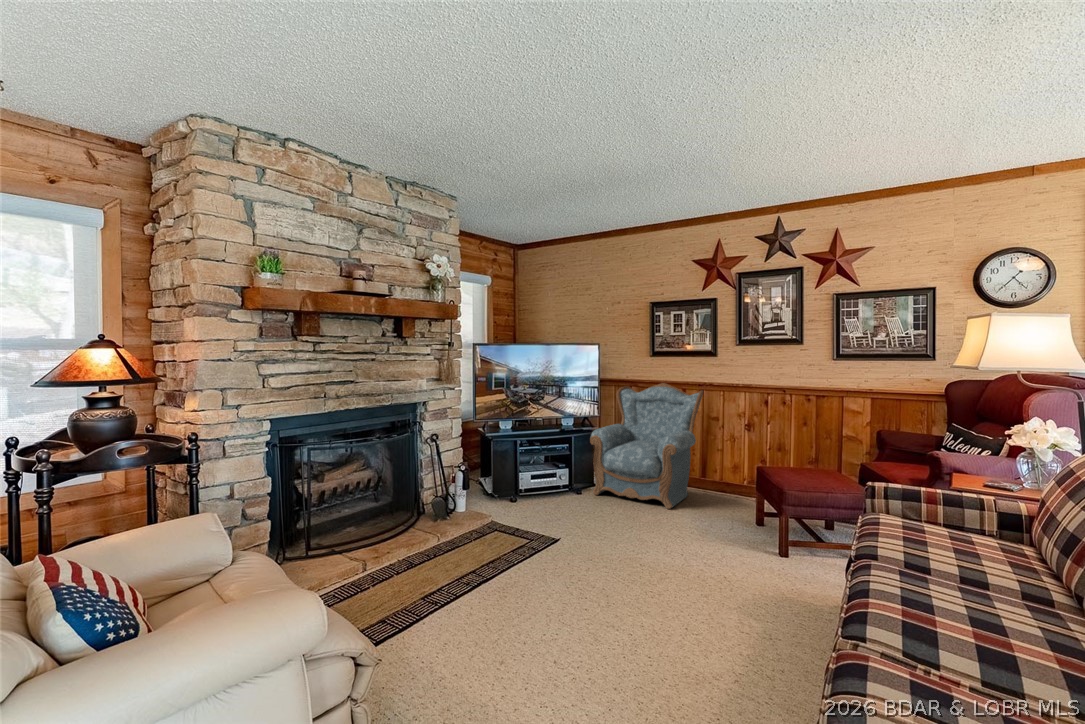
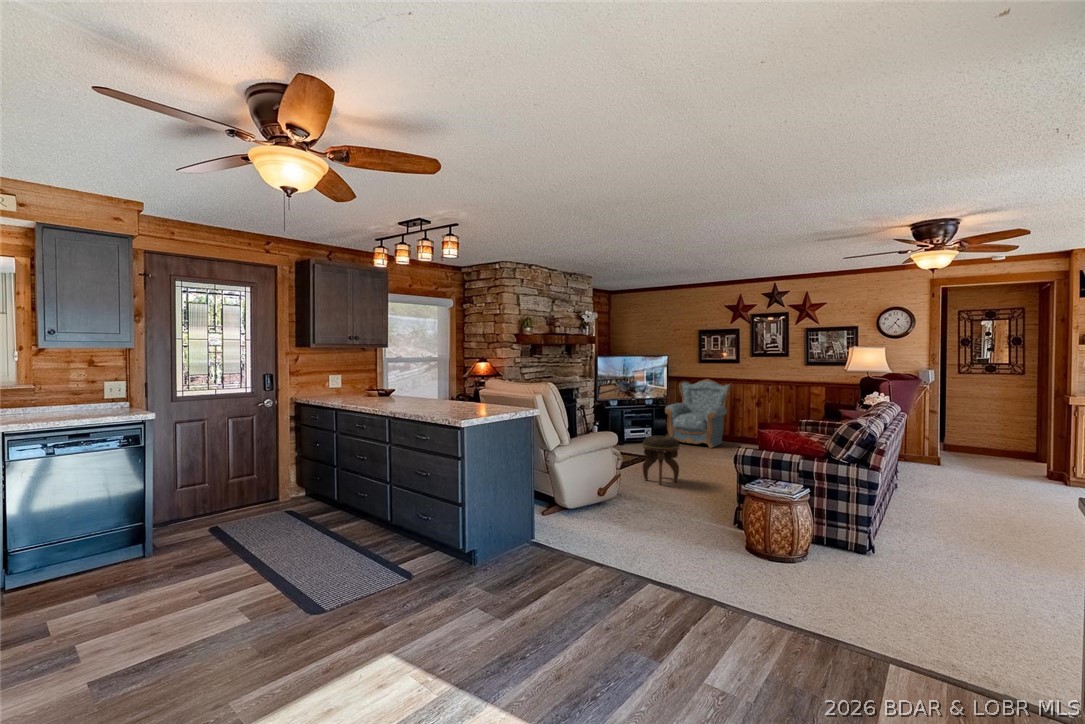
footstool: none [495,530,588,678] -> present [642,436,680,485]

